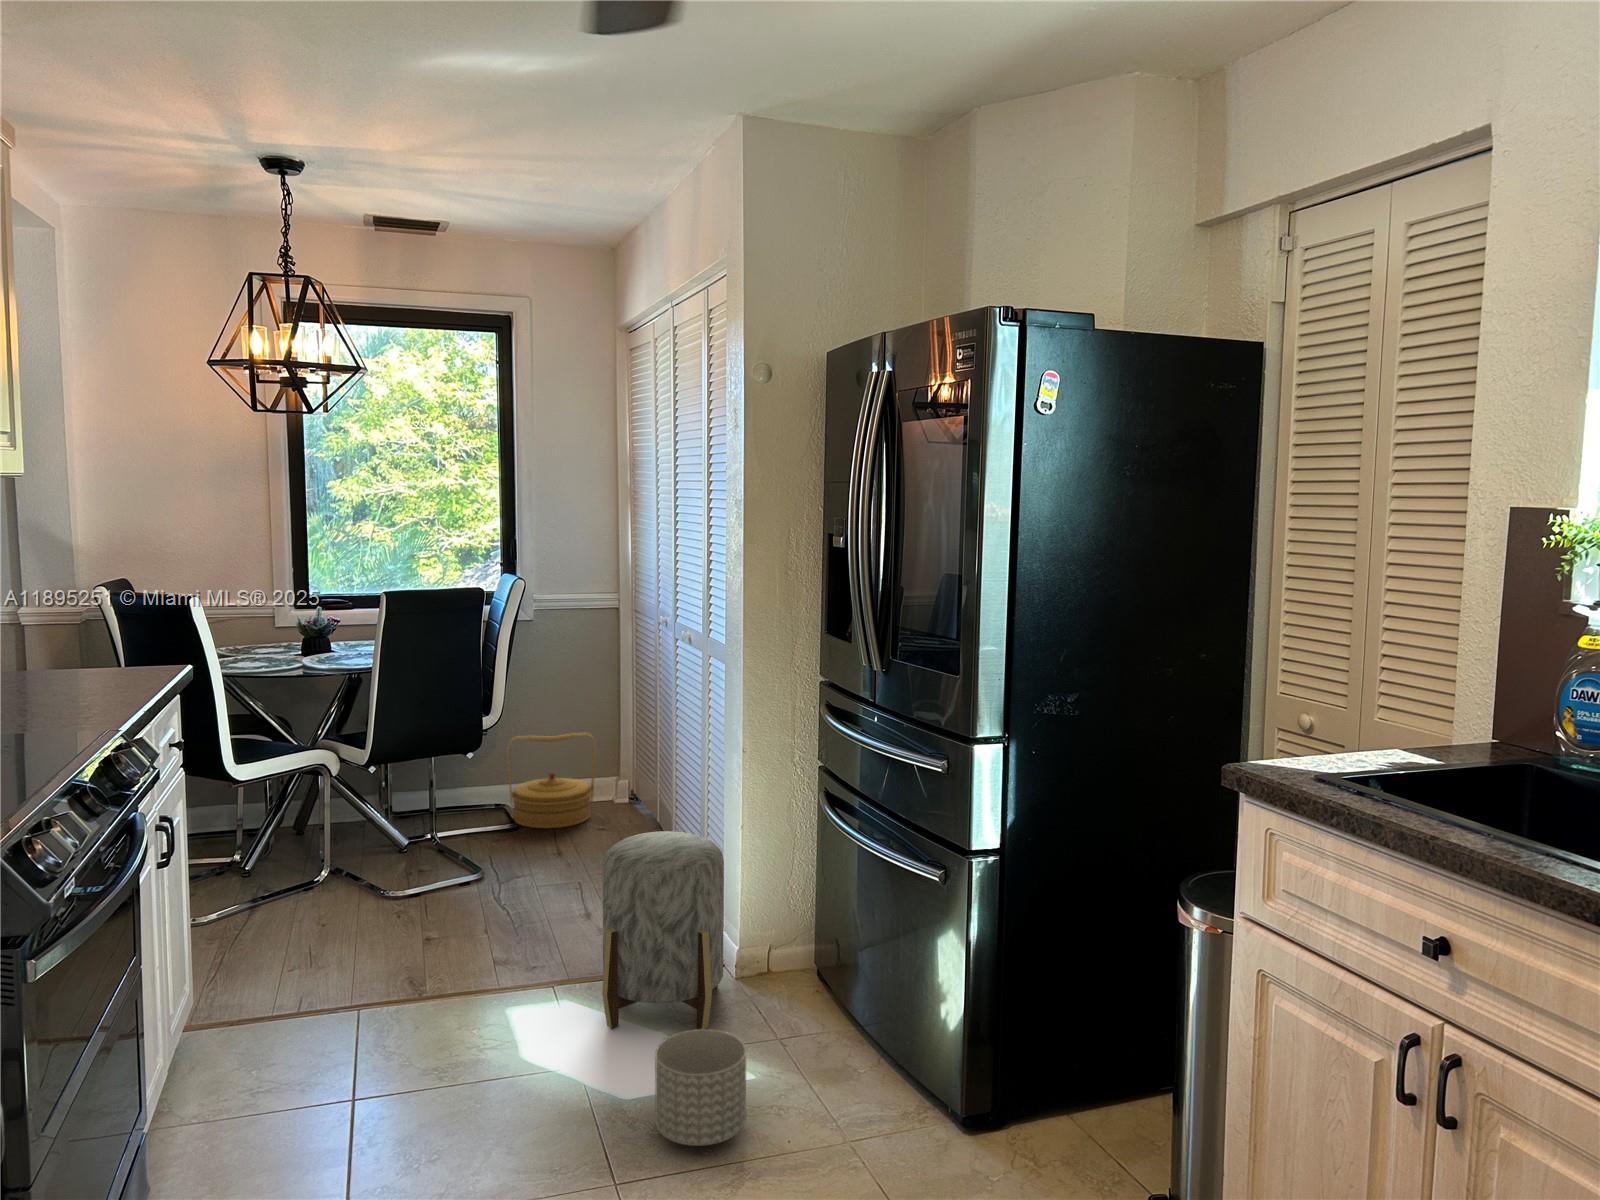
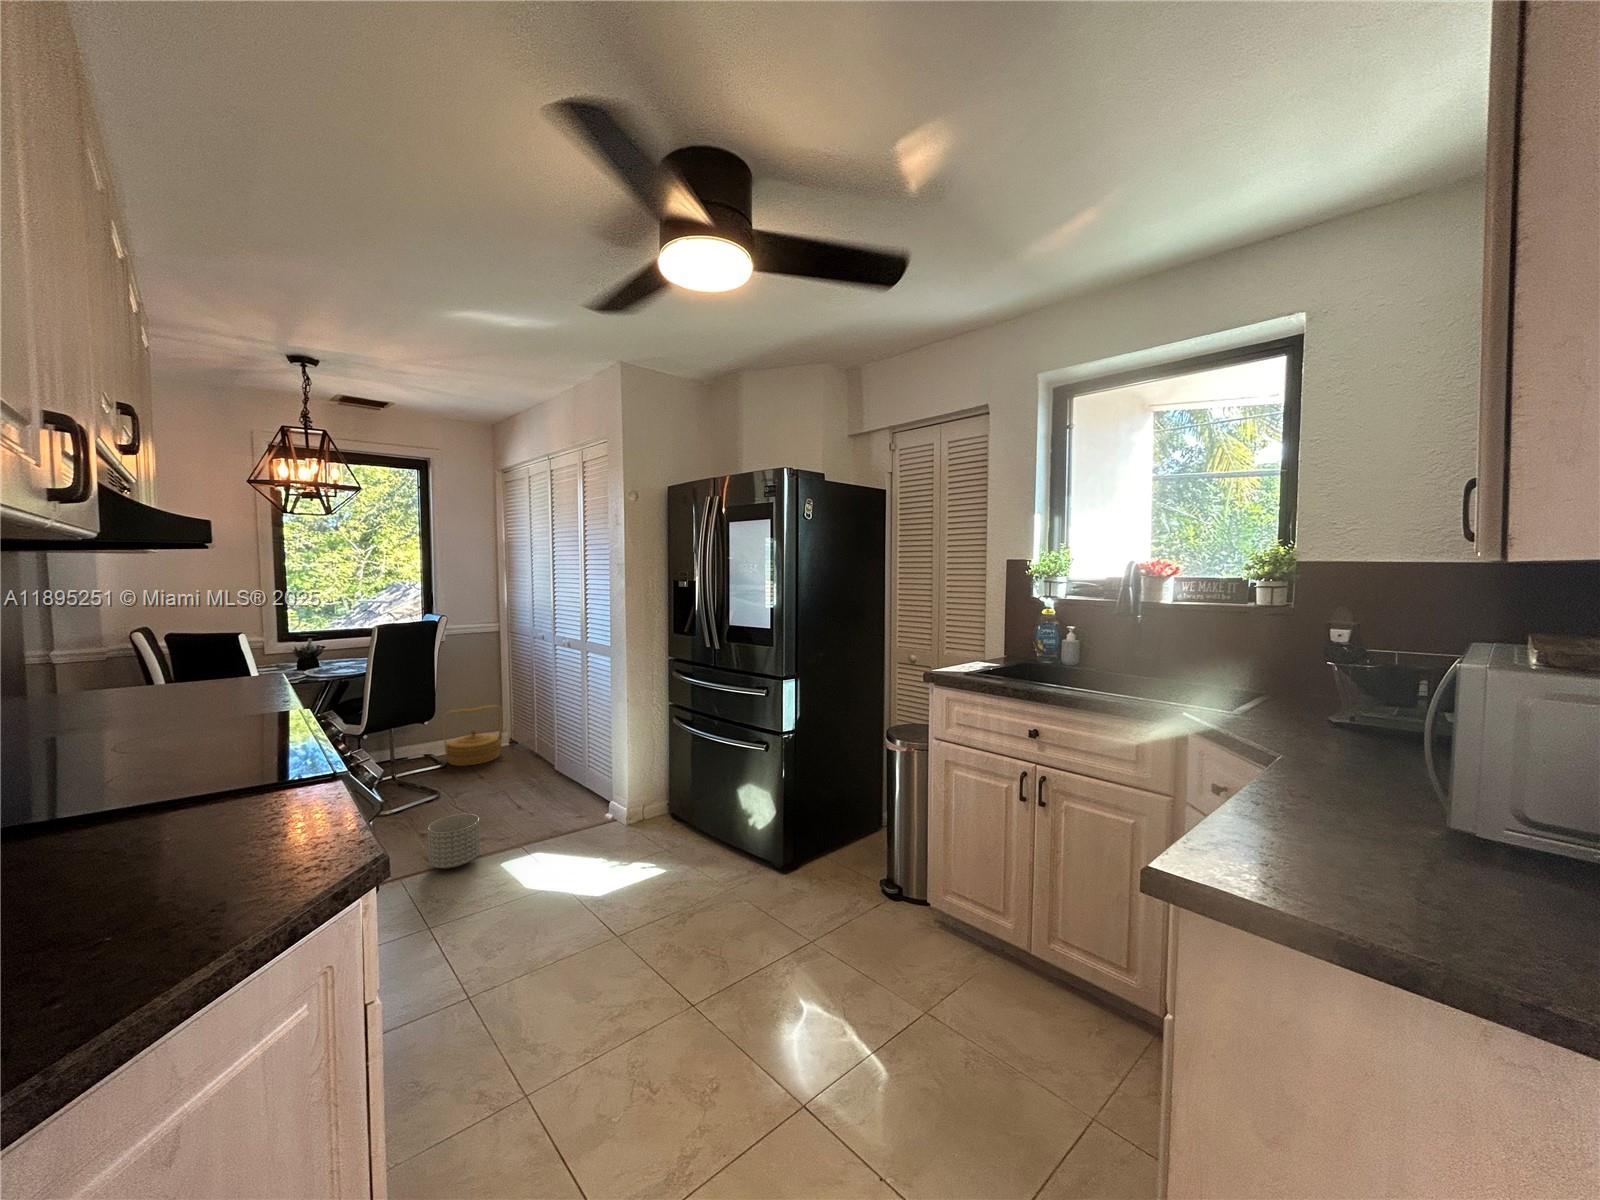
stool: present [602,831,724,1029] -> none [558,748,630,866]
planter: present [655,1029,746,1146] -> present [428,814,480,869]

